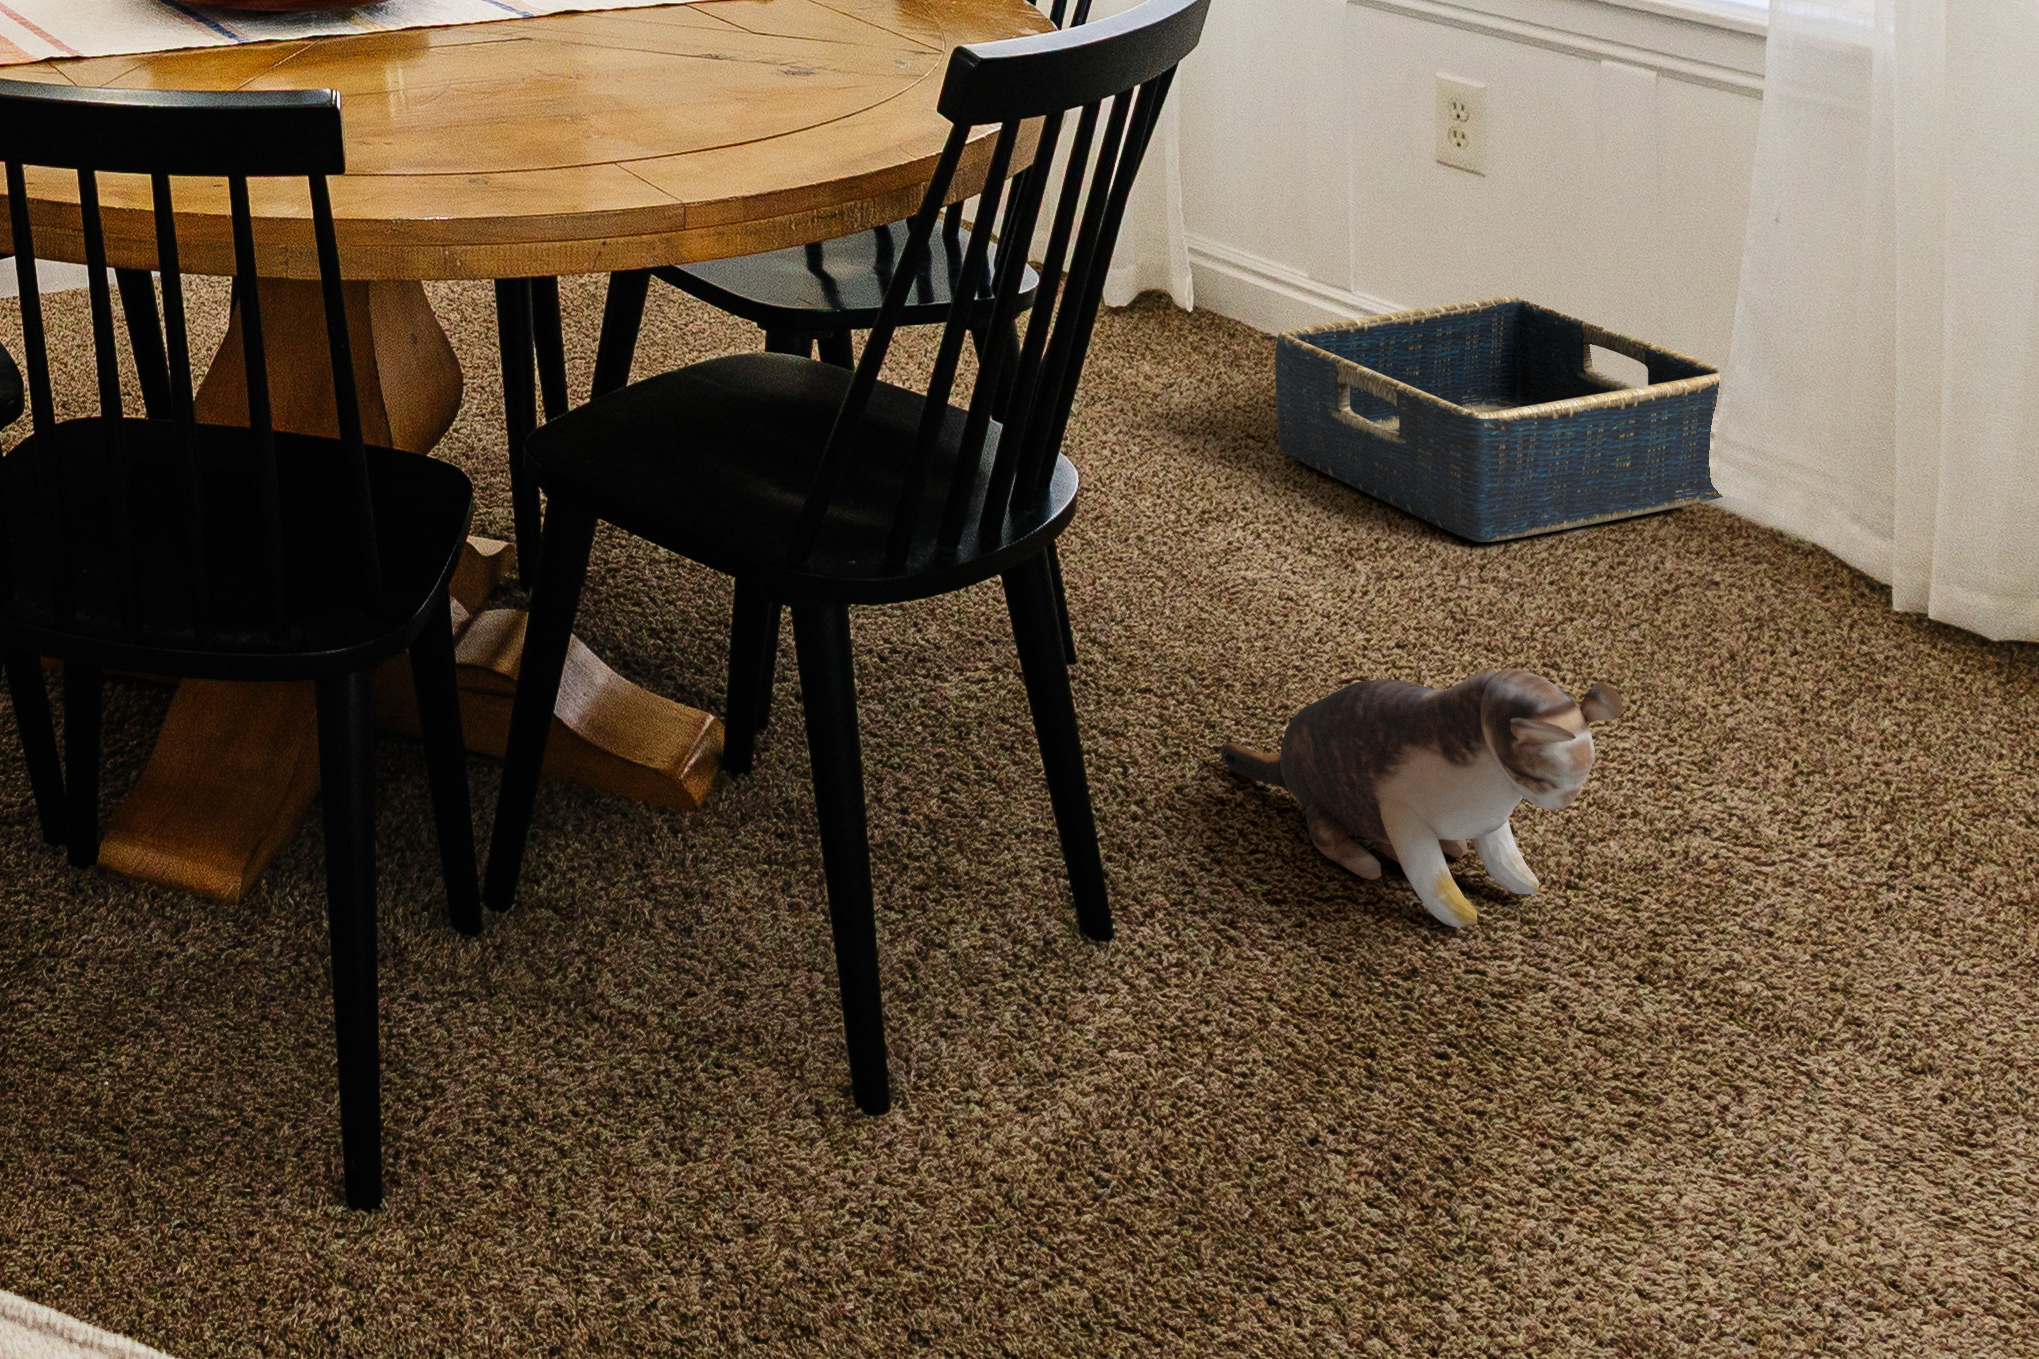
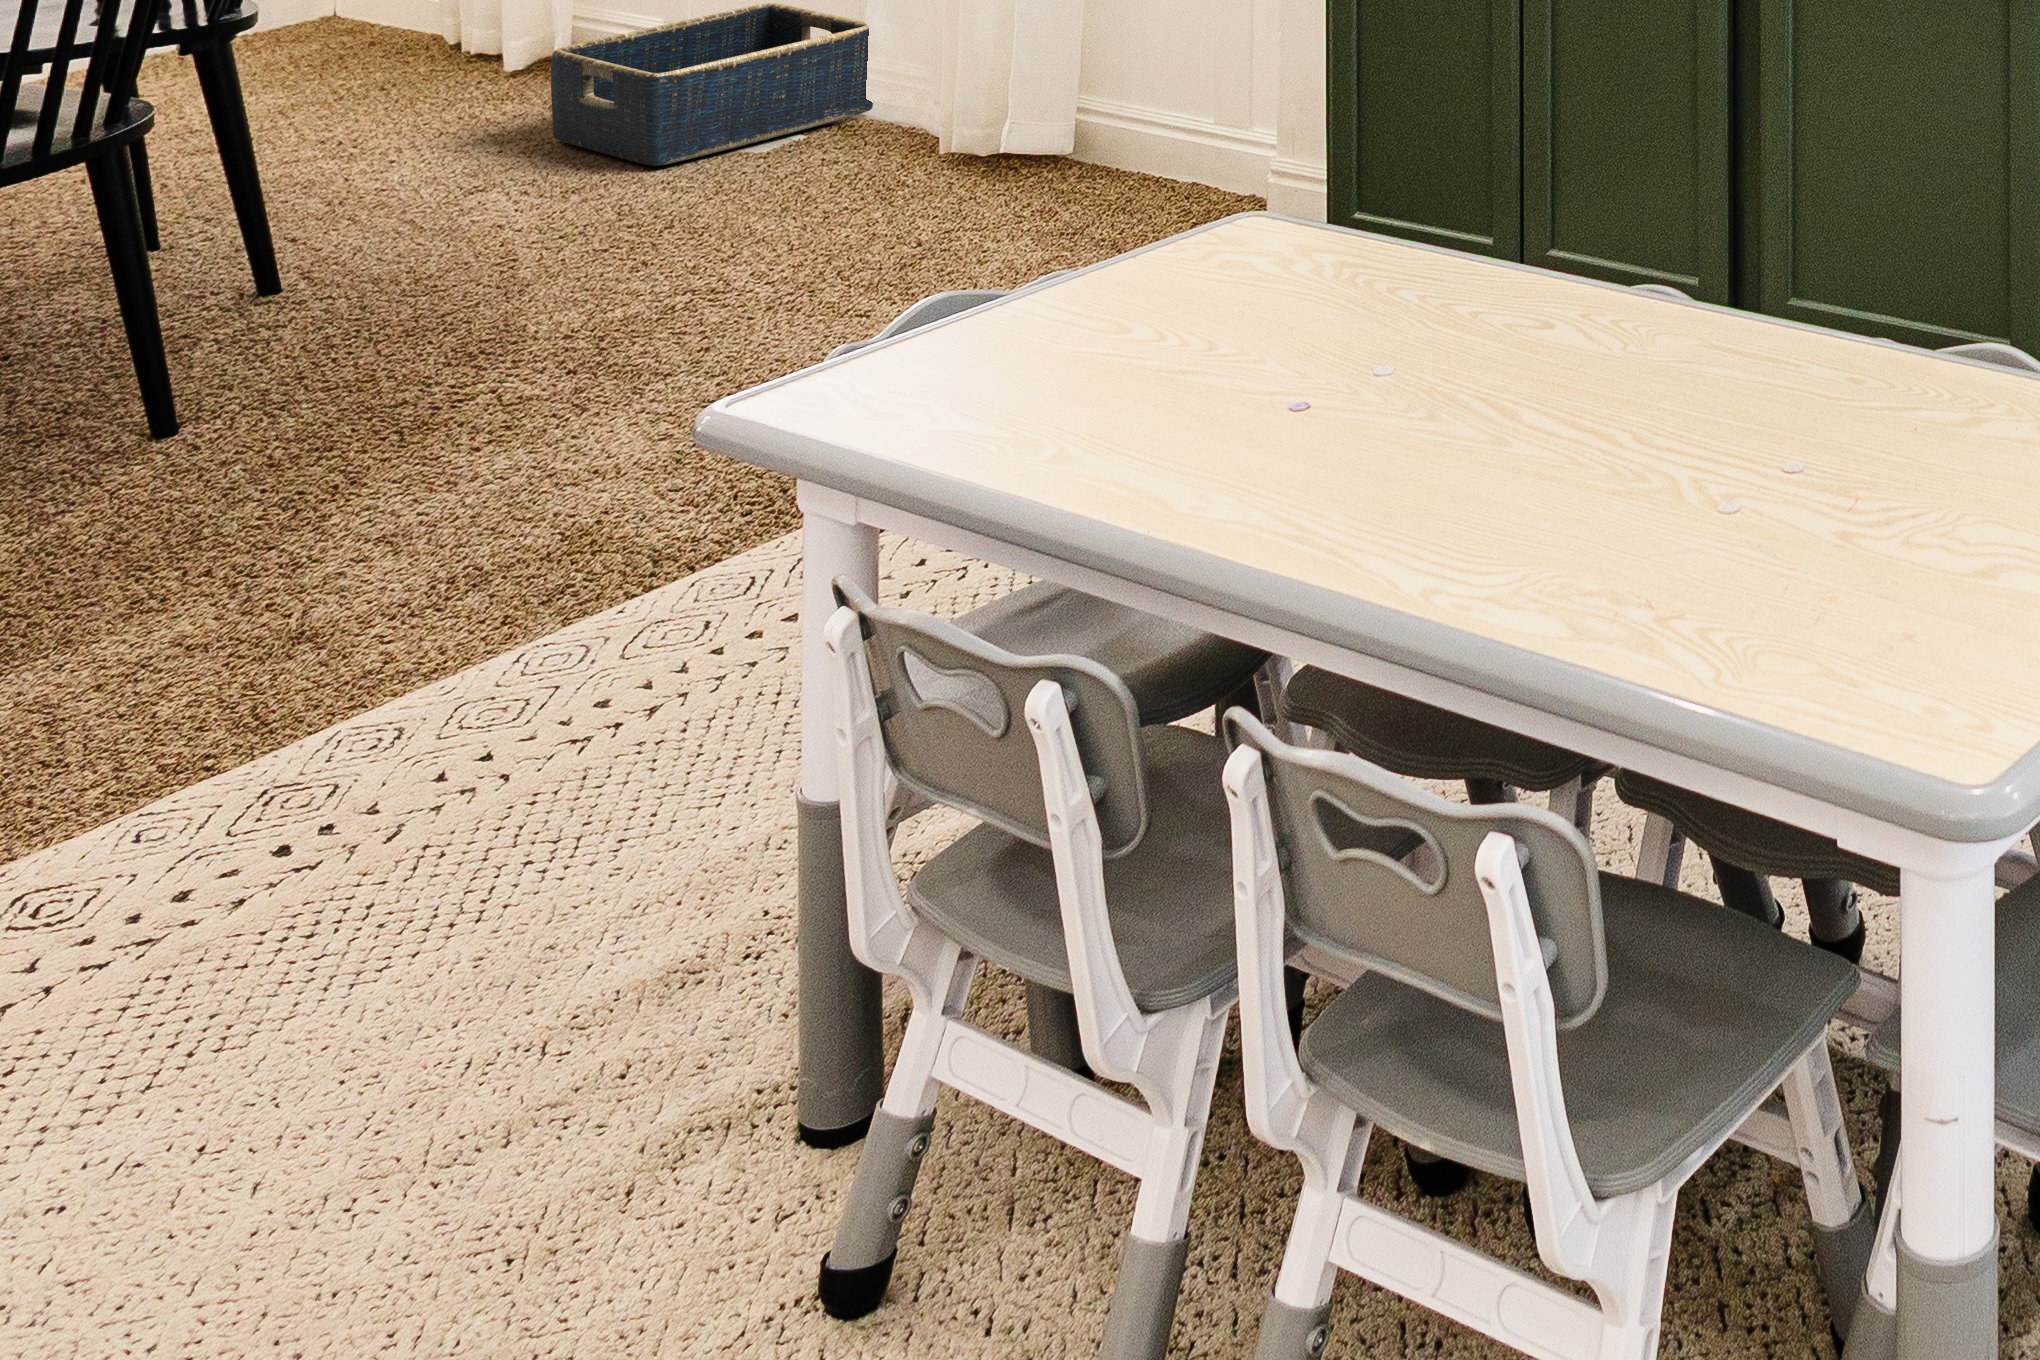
plush toy: present [1221,666,1623,927] -> none [324,183,523,369]

